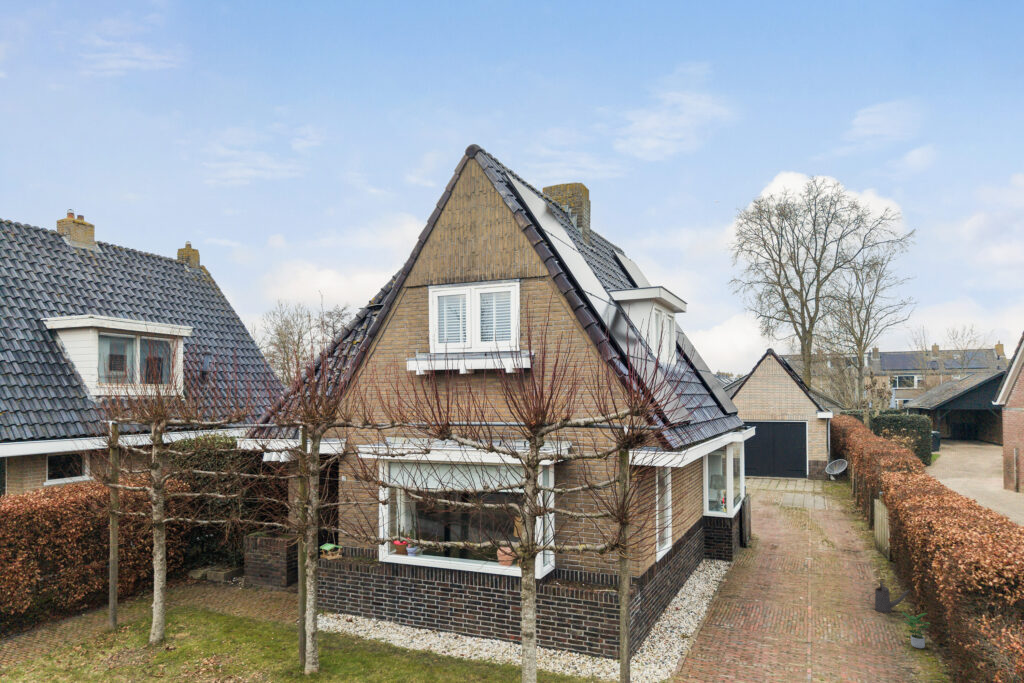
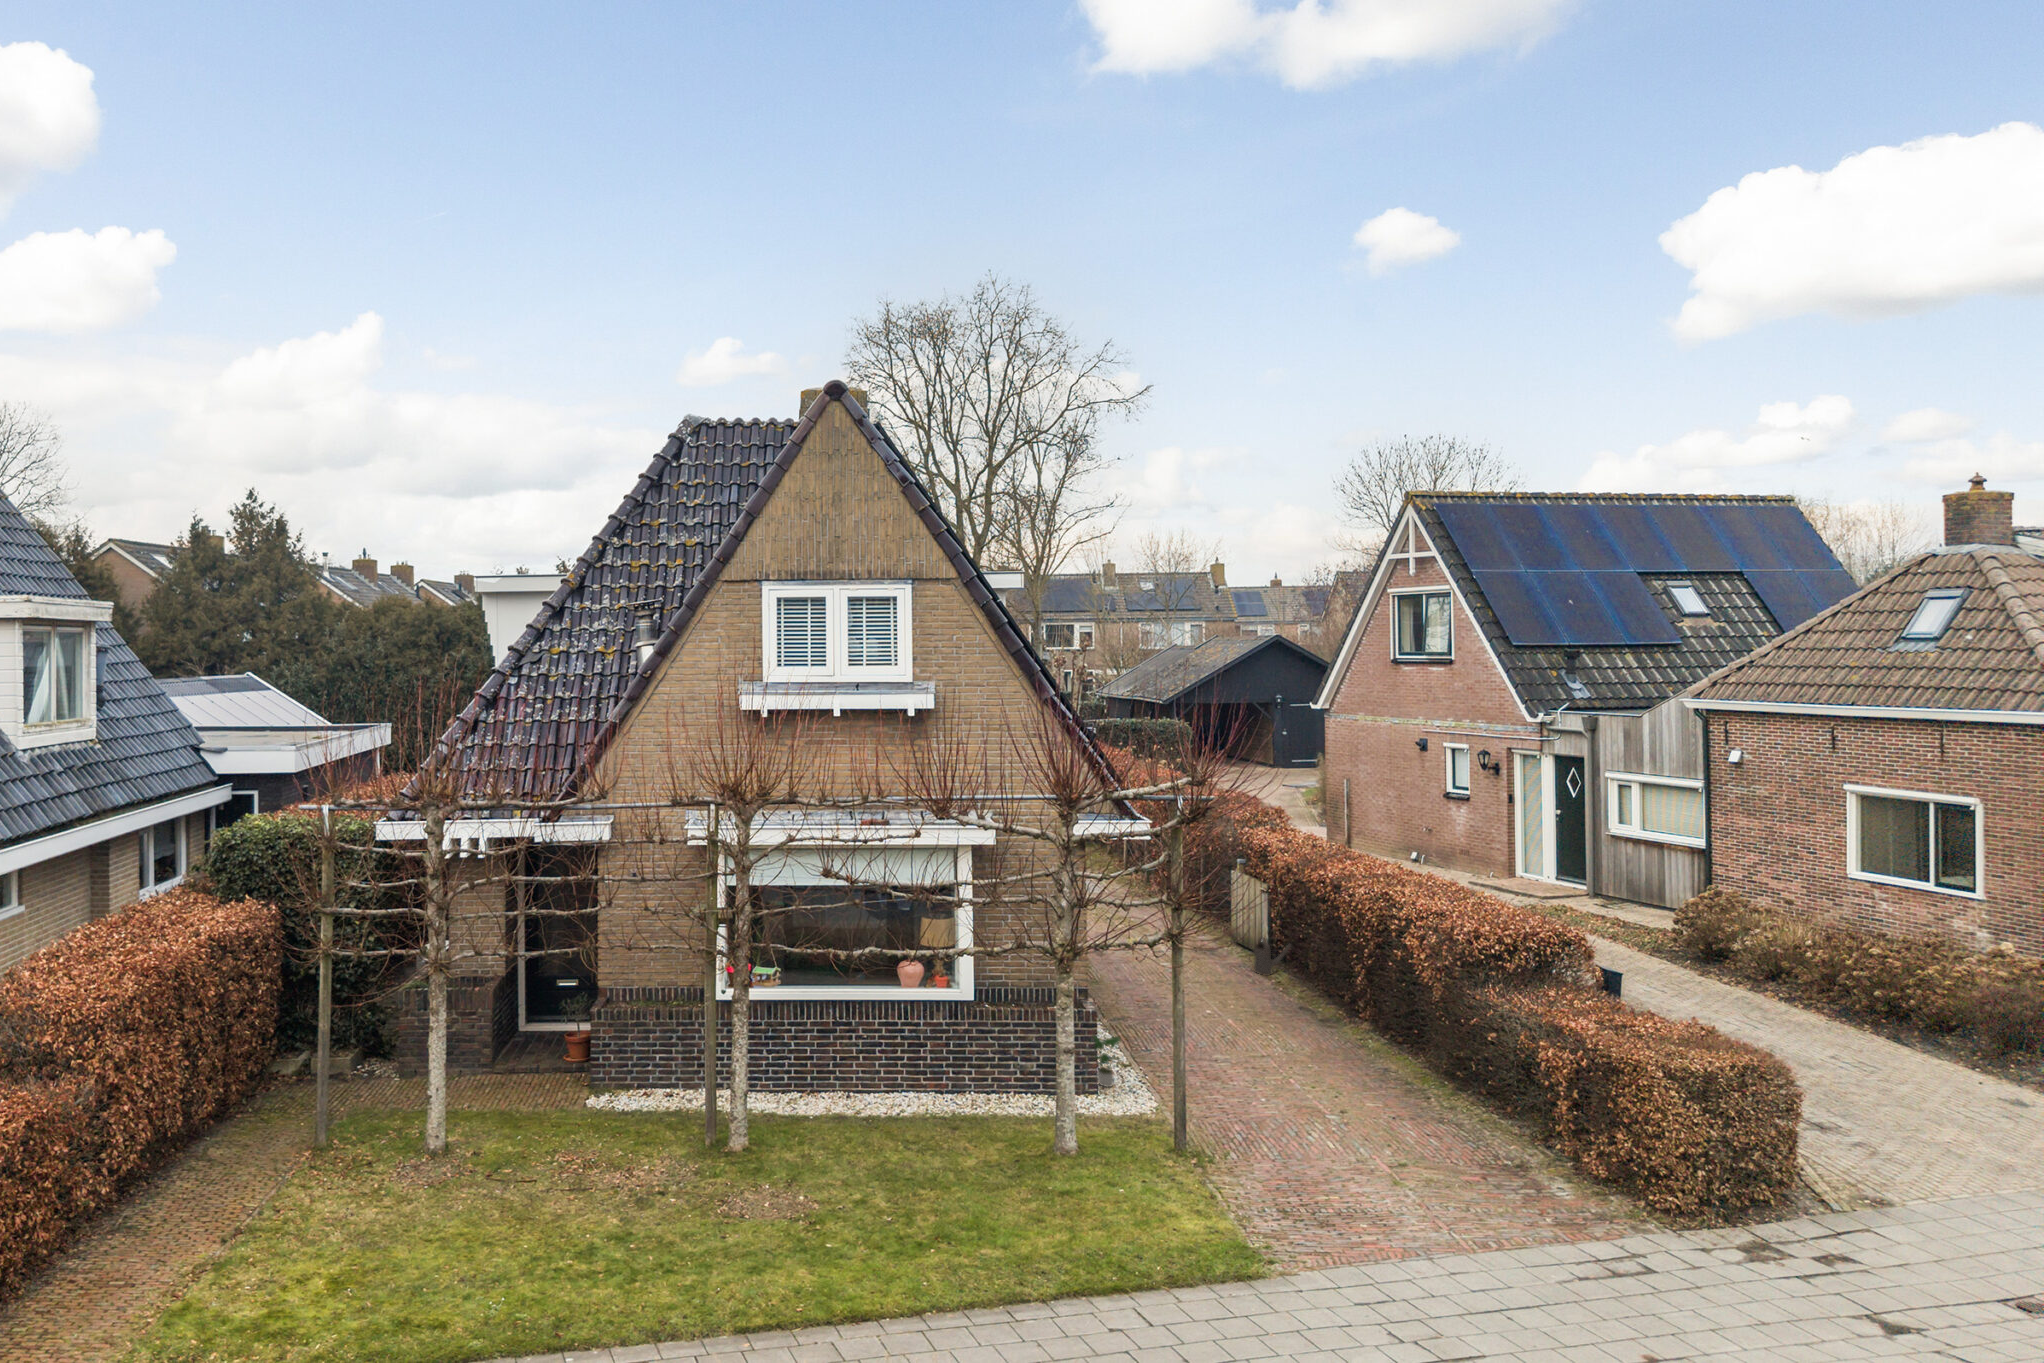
potted plant: present [902,612,930,648] -> present [1092,1036,1120,1087]

